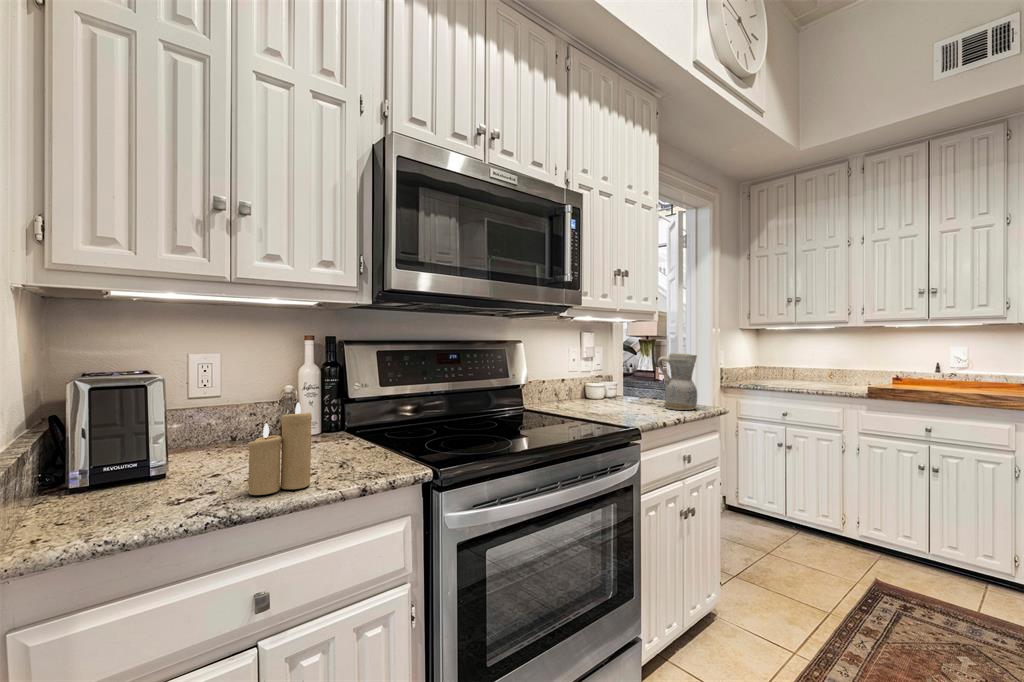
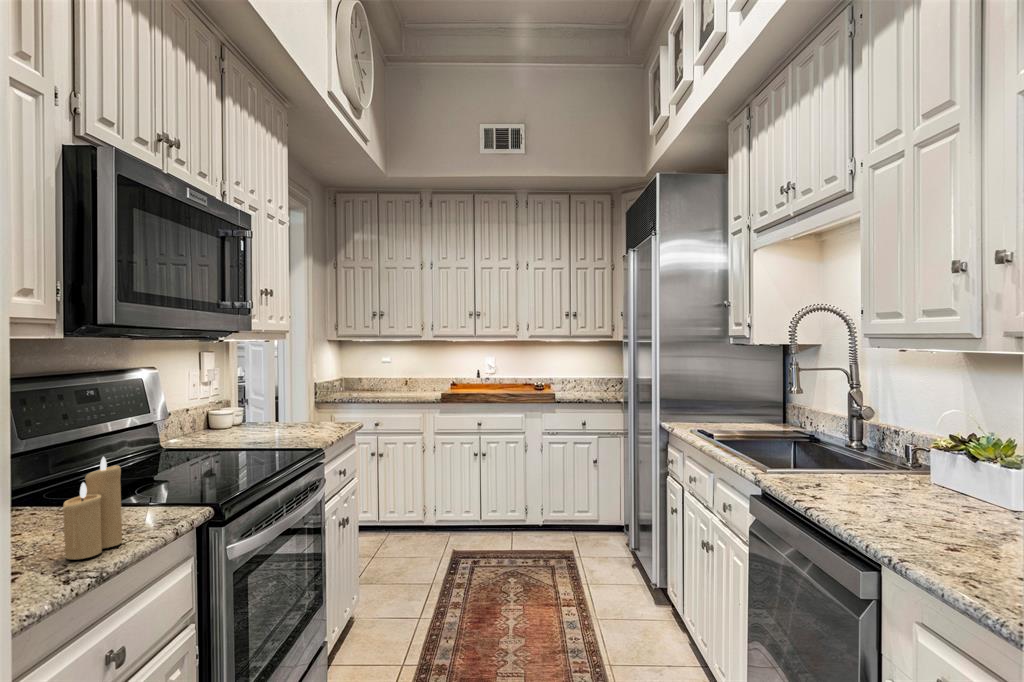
ceramic pitcher: present [657,353,697,410] -> none [302,374,341,429]

